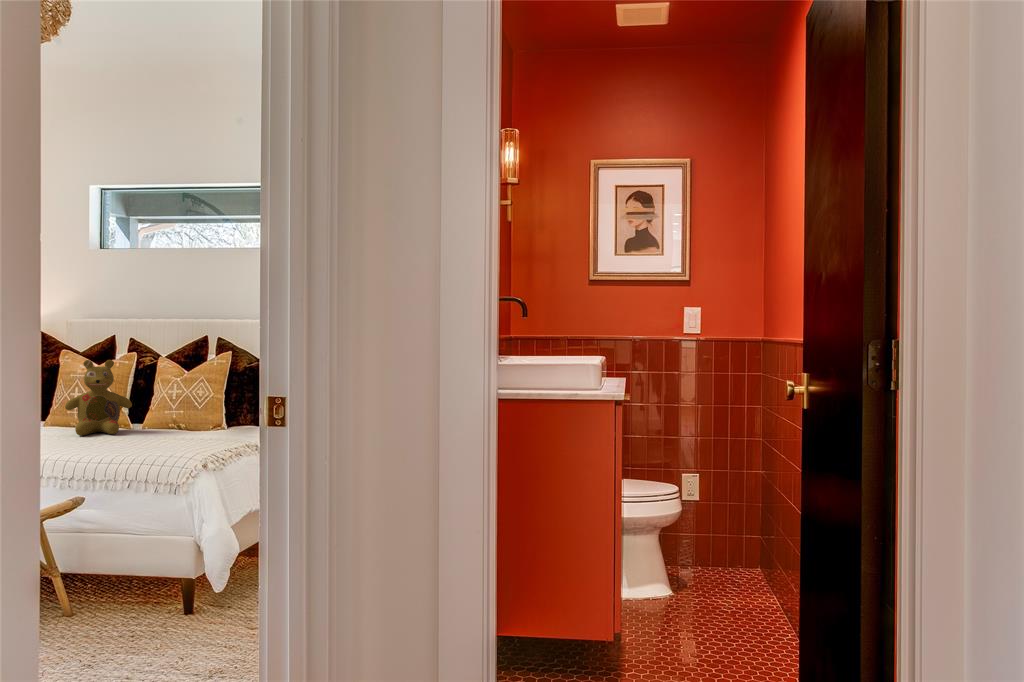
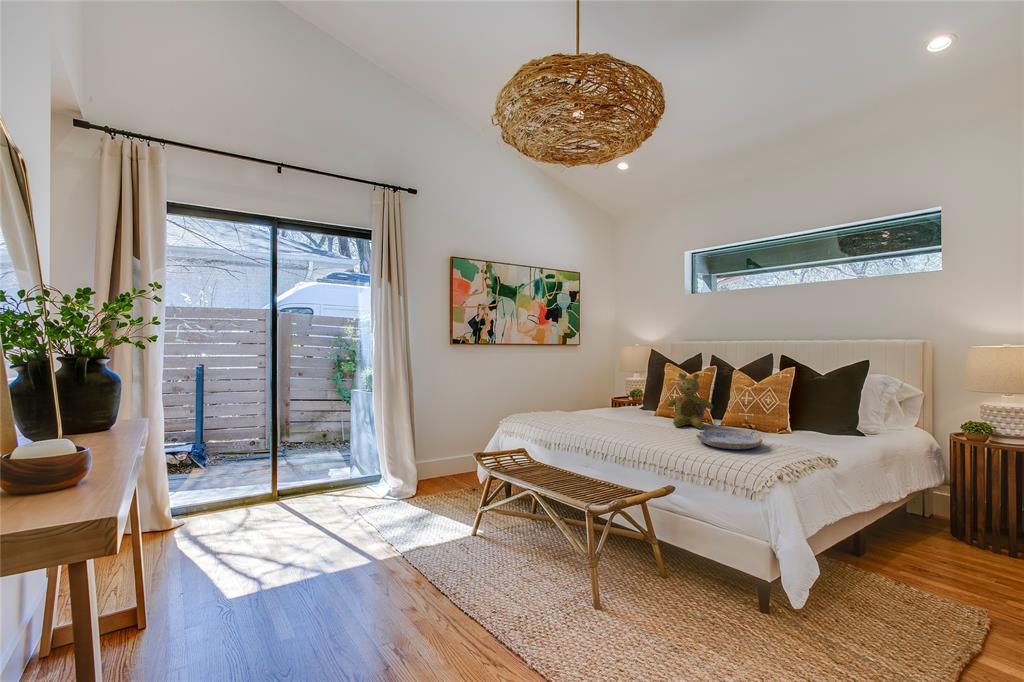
serving tray: none [110,425,191,448] -> present [696,430,762,449]

